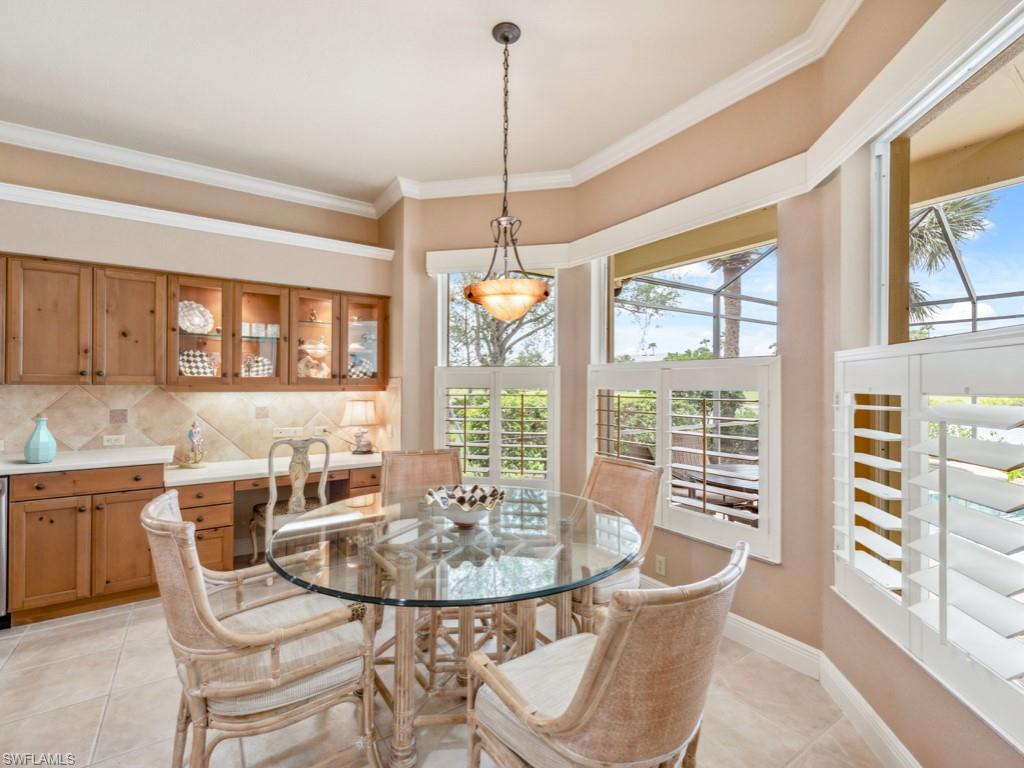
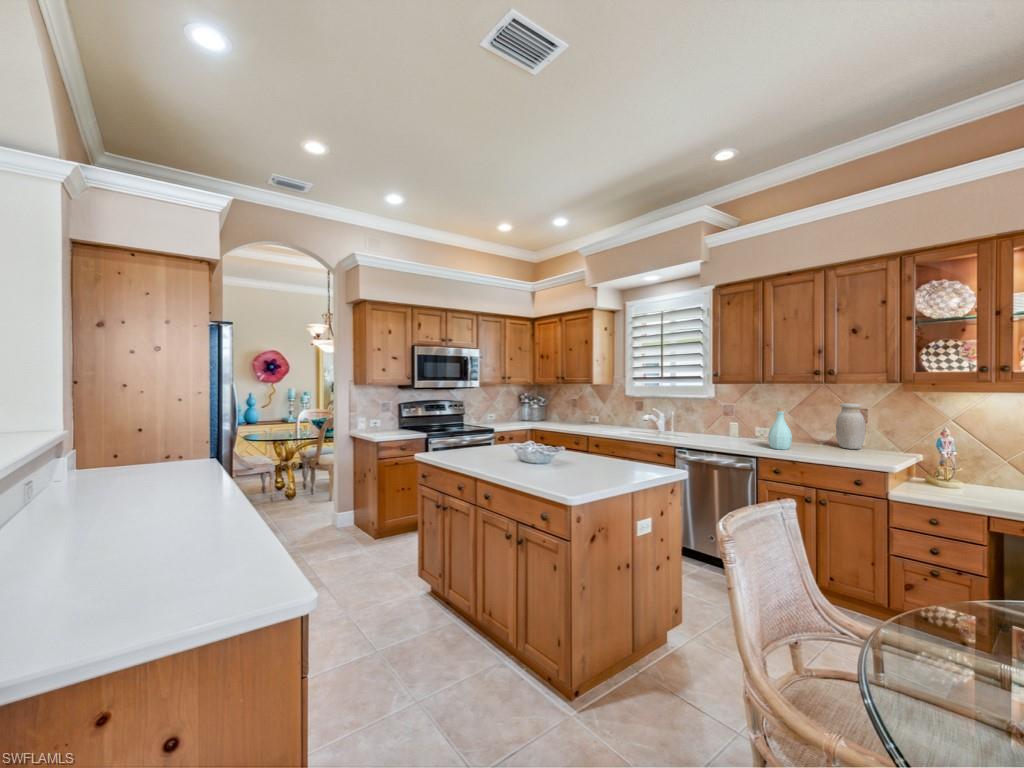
jar: none [101,405,131,450] -> present [836,403,865,449]

